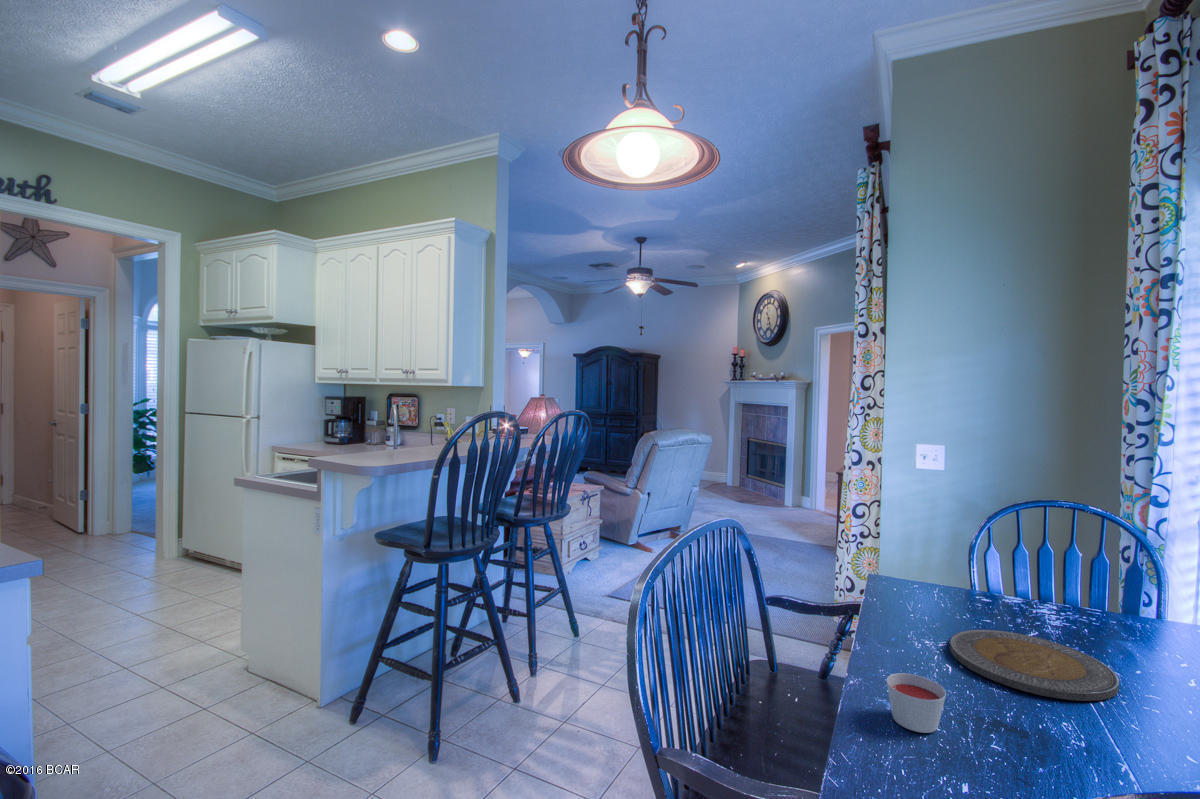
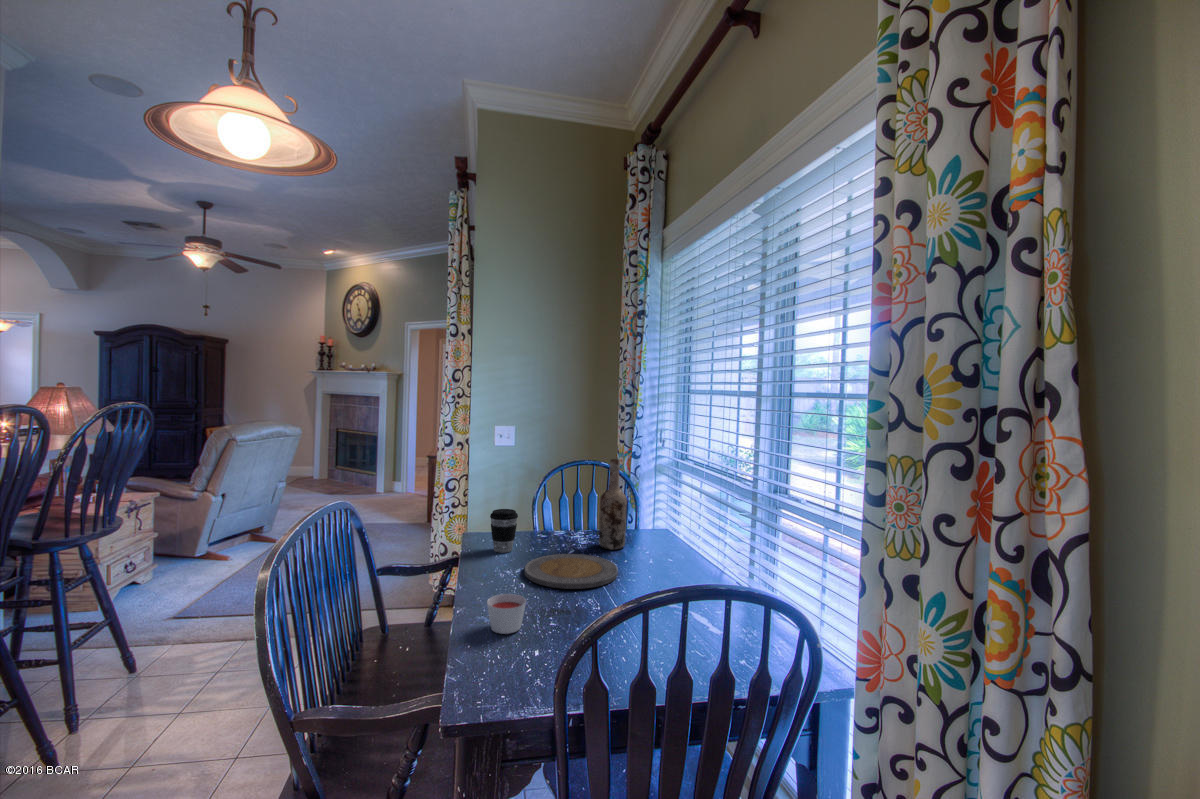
wine bottle: none [1082,505,1139,646] -> present [599,459,627,549]
coffee cup: none [902,553,942,611] -> present [490,509,518,553]

